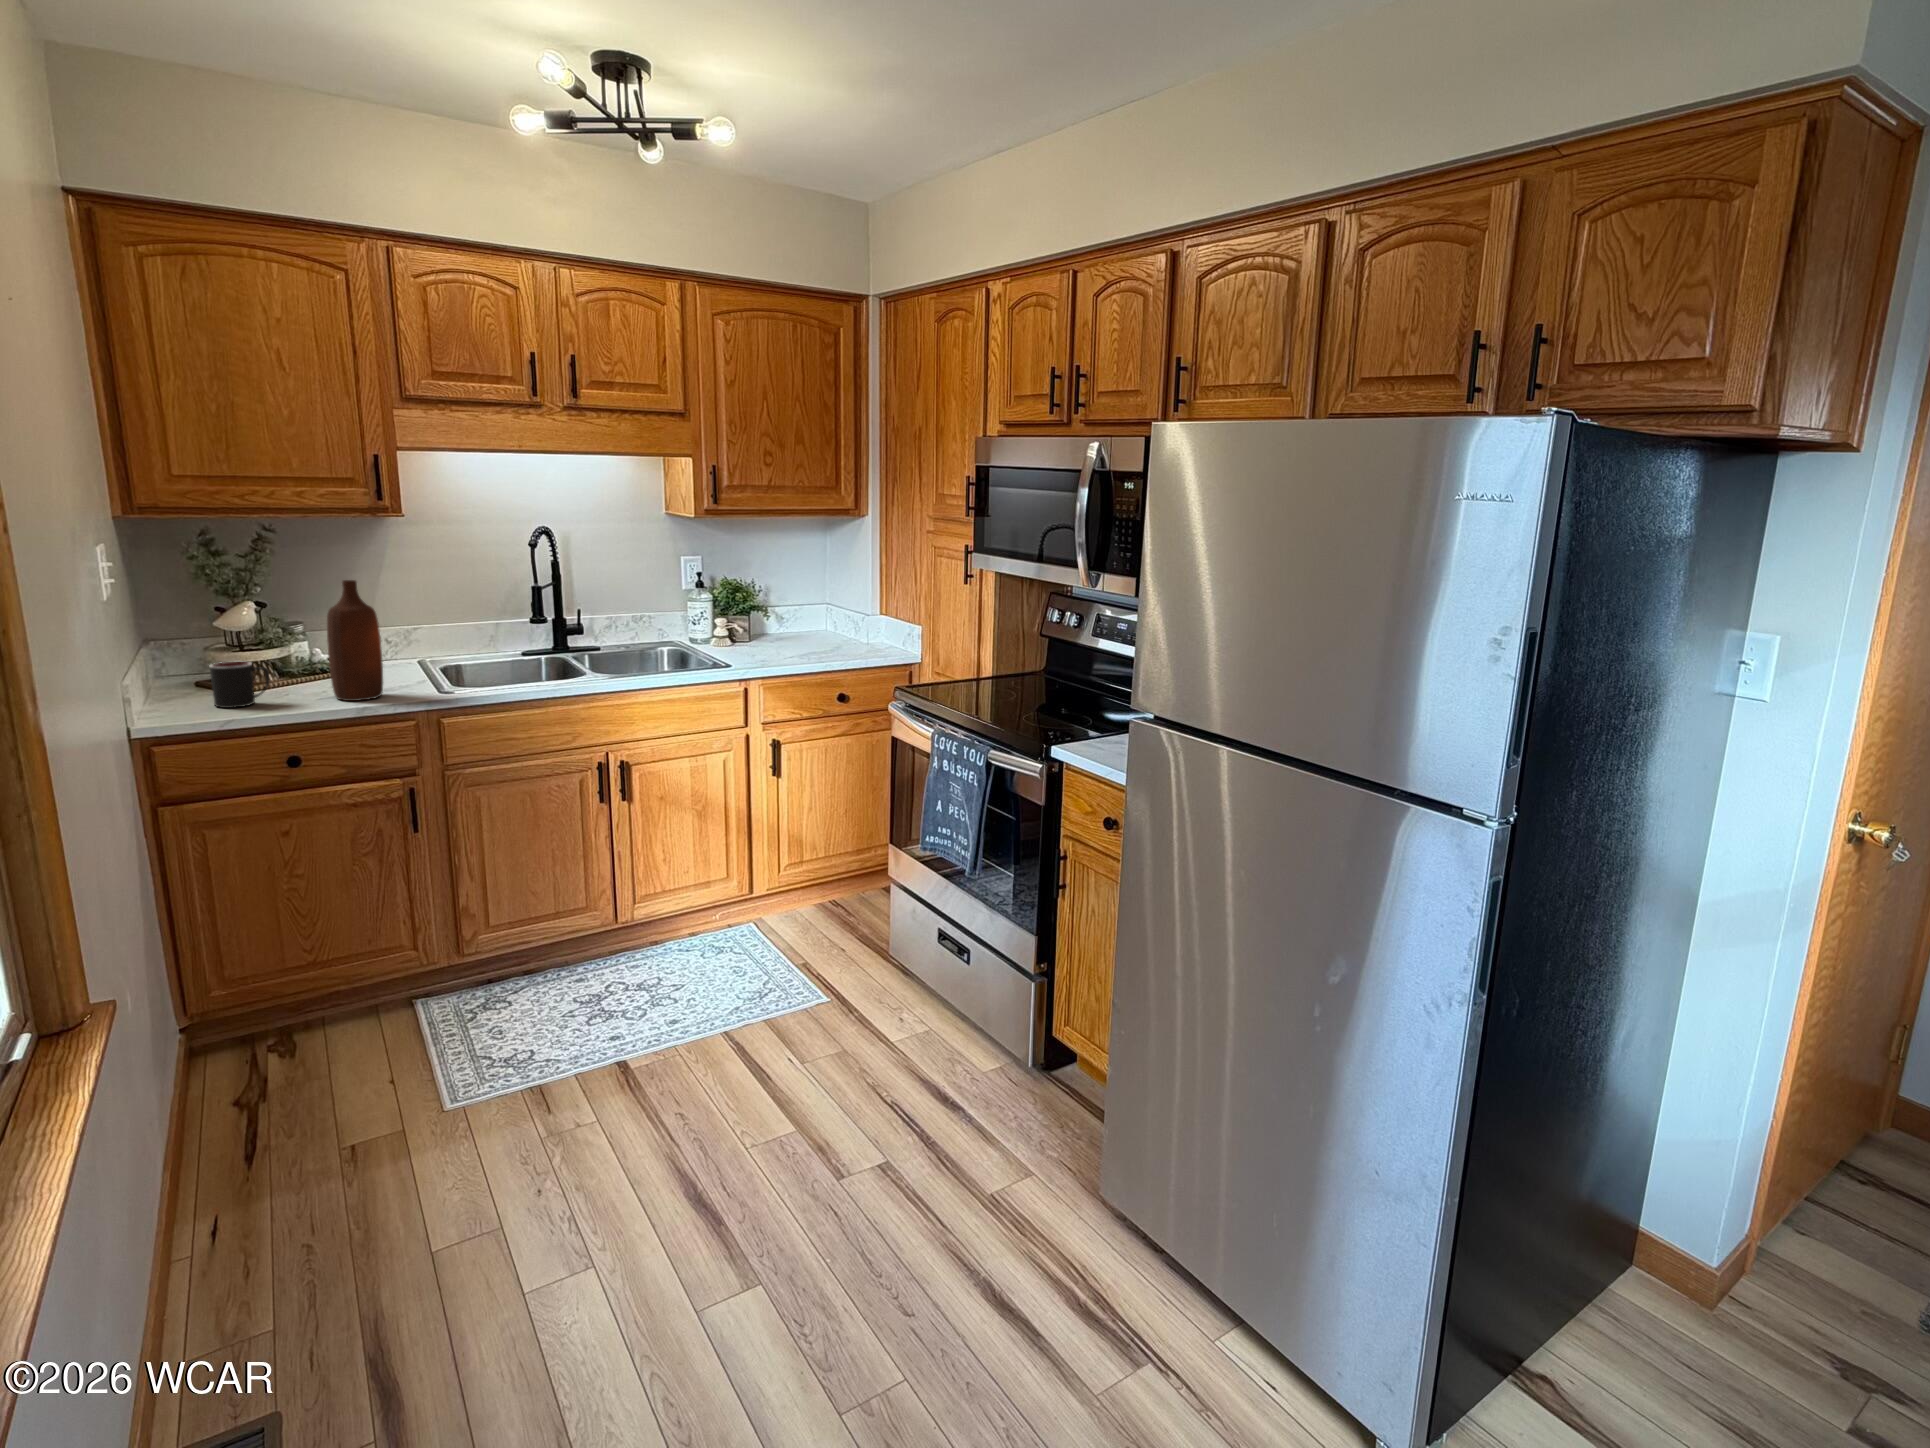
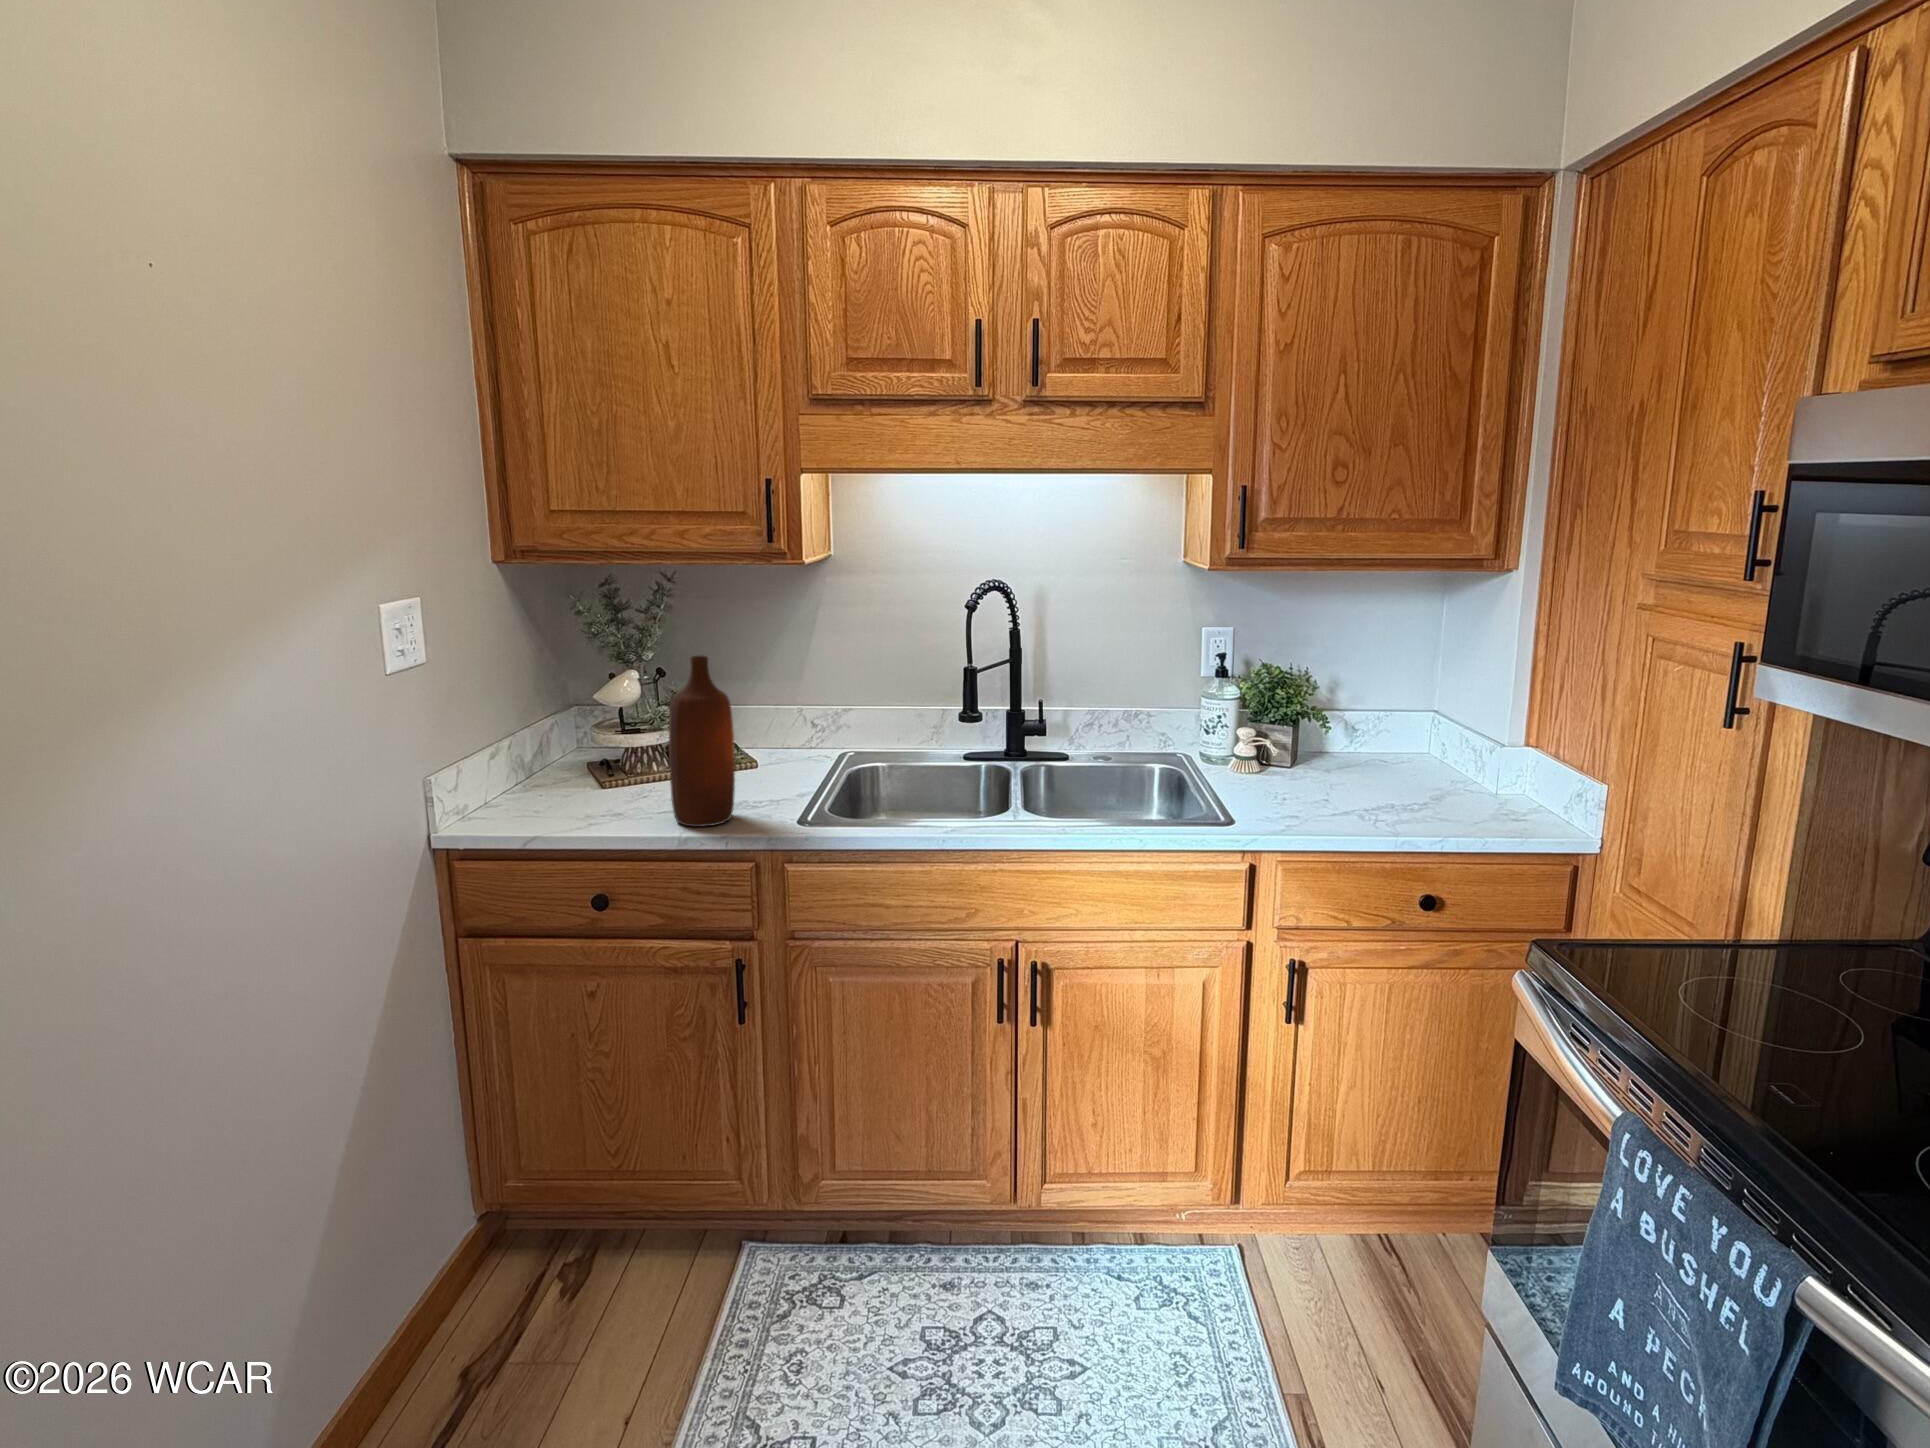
mug: present [209,661,269,708] -> none [536,756,602,821]

